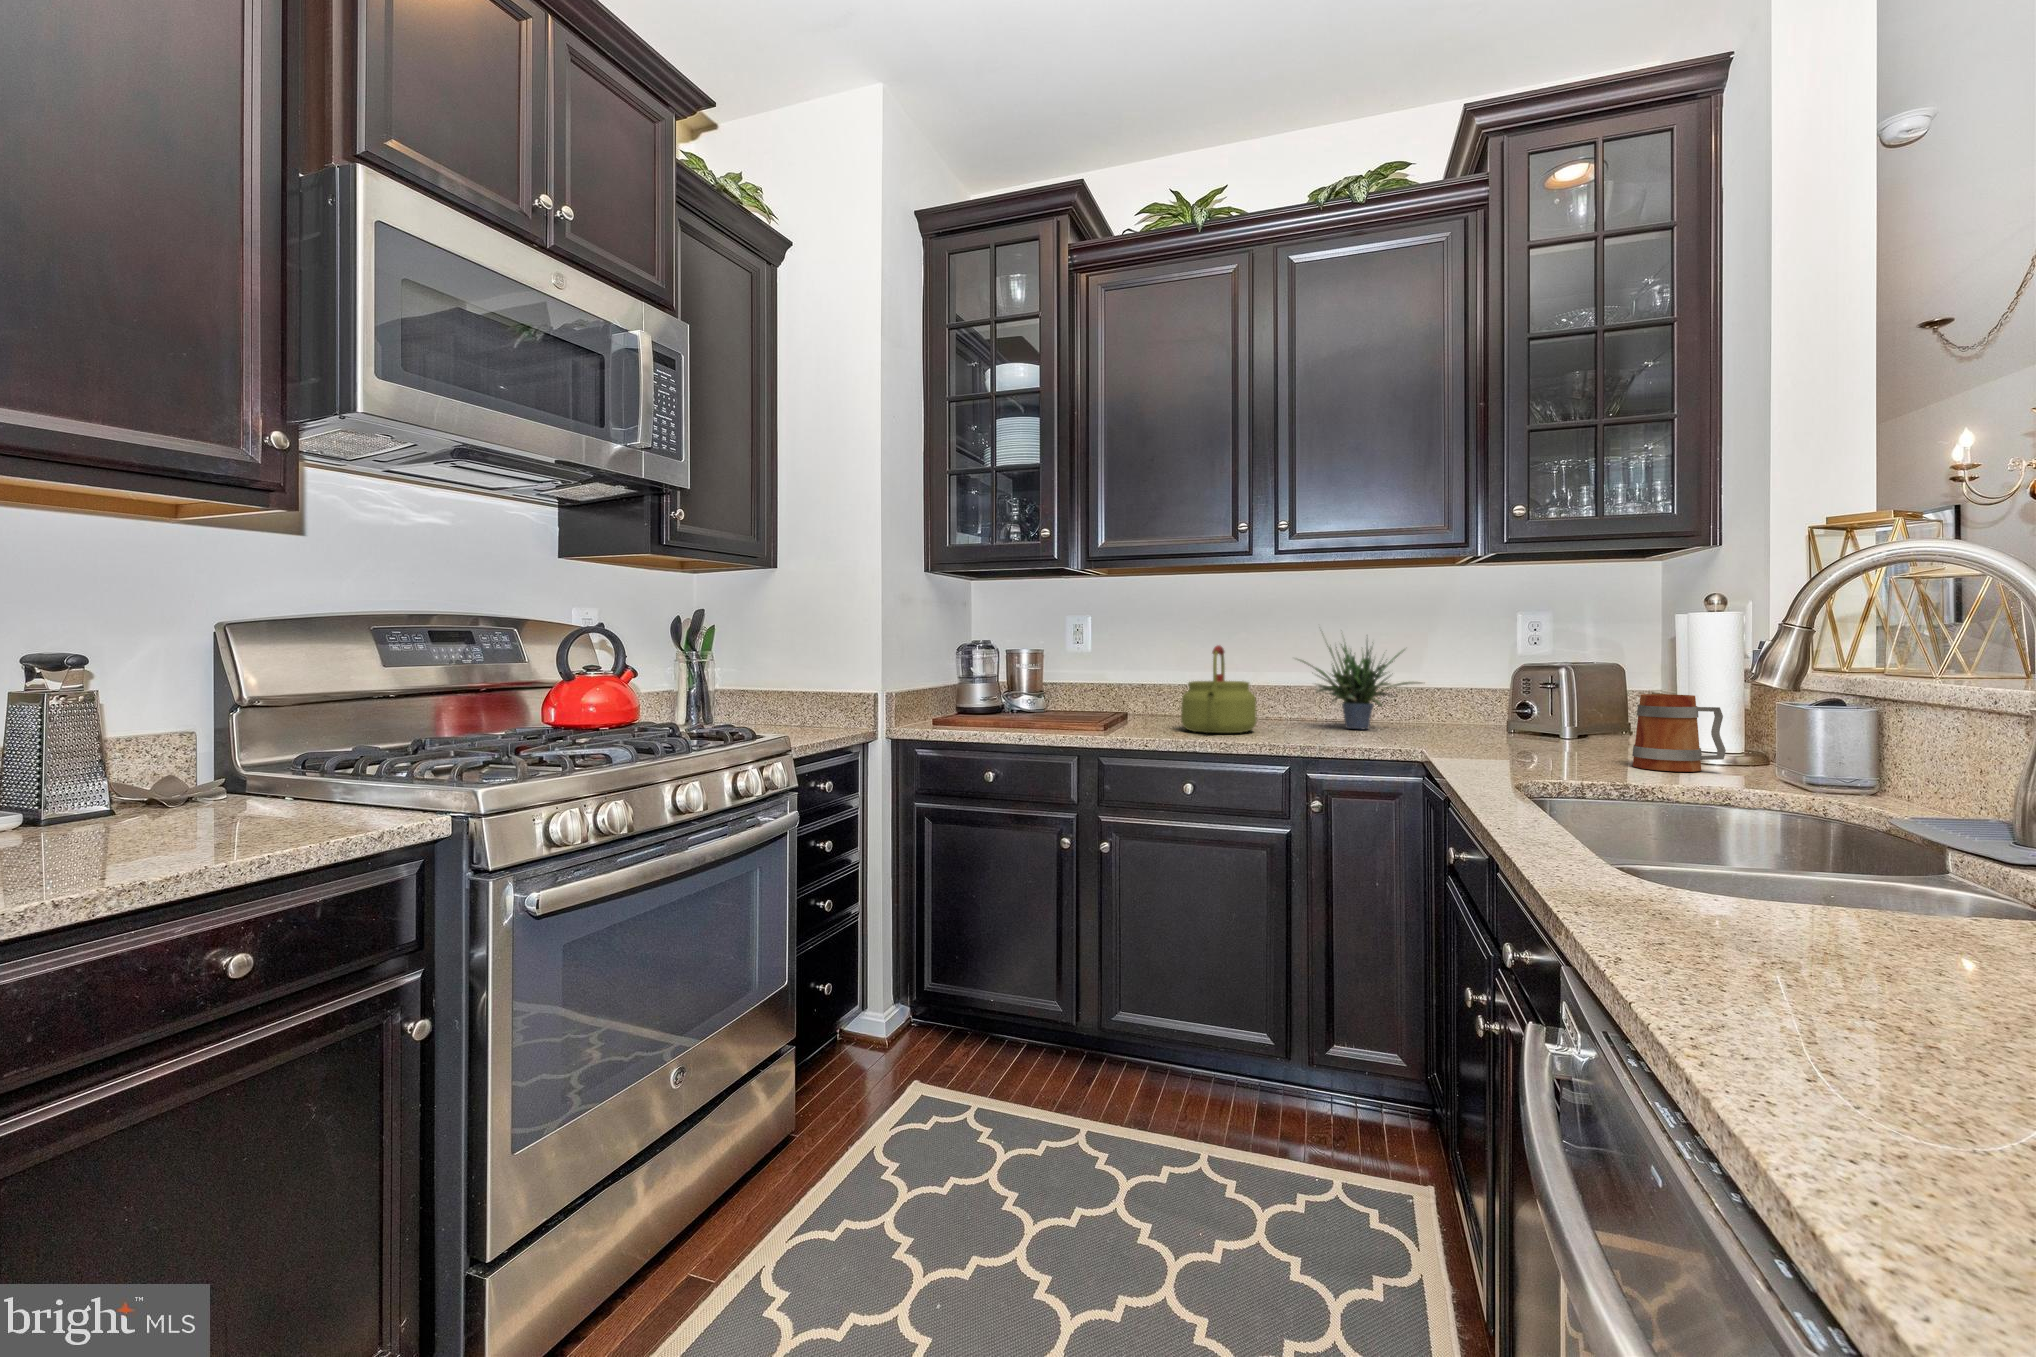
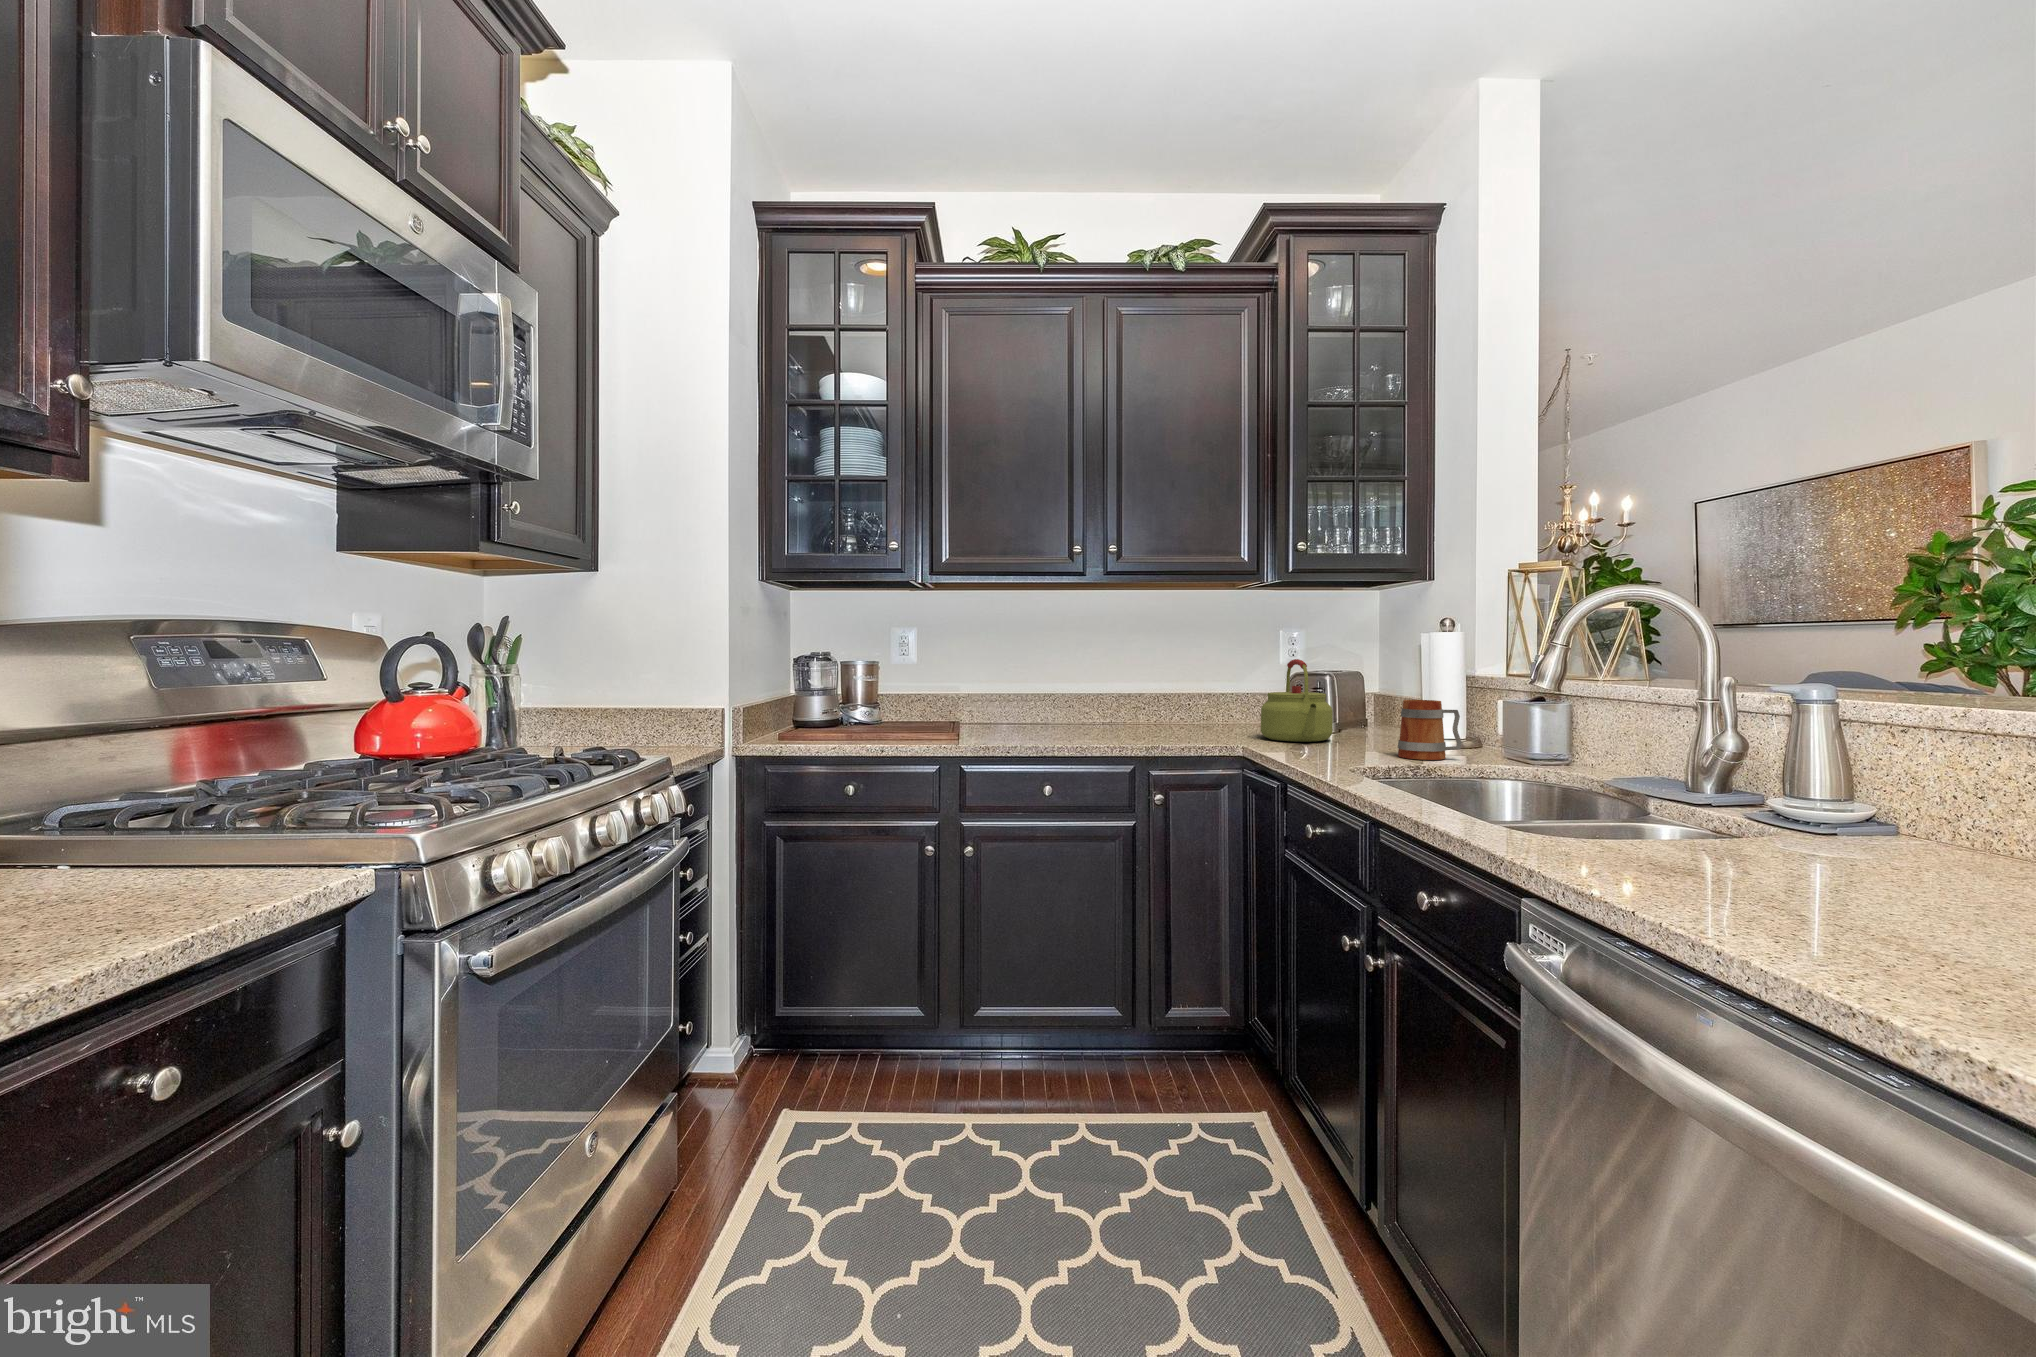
potted plant: present [1298,644,1422,729] -> none [1113,637,1222,732]
kettle: present [1181,645,1257,733] -> present [1261,659,1333,742]

